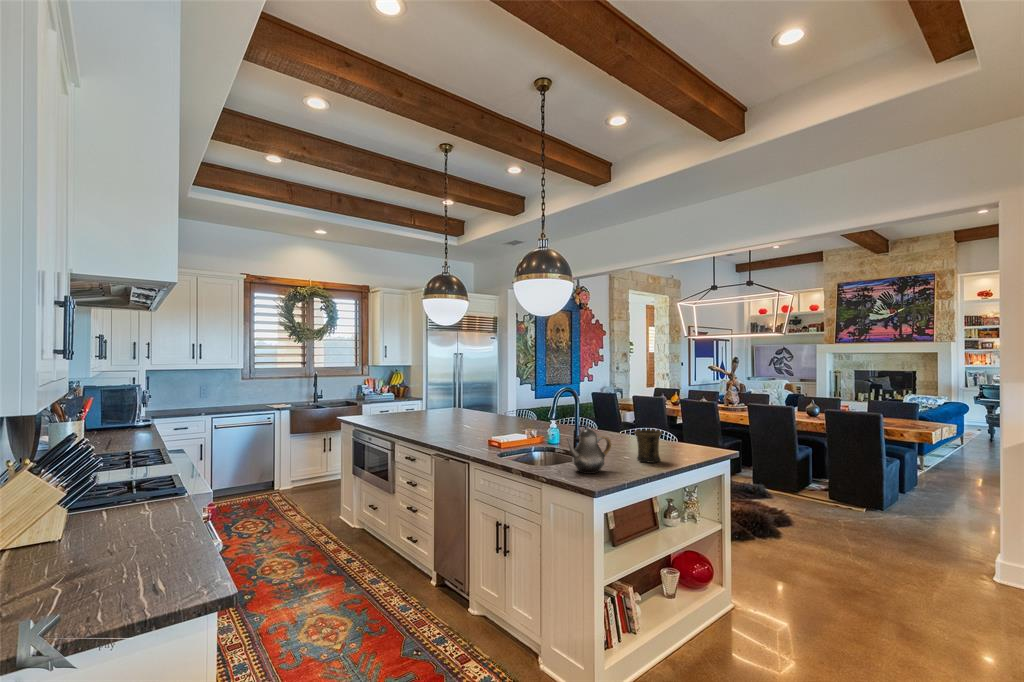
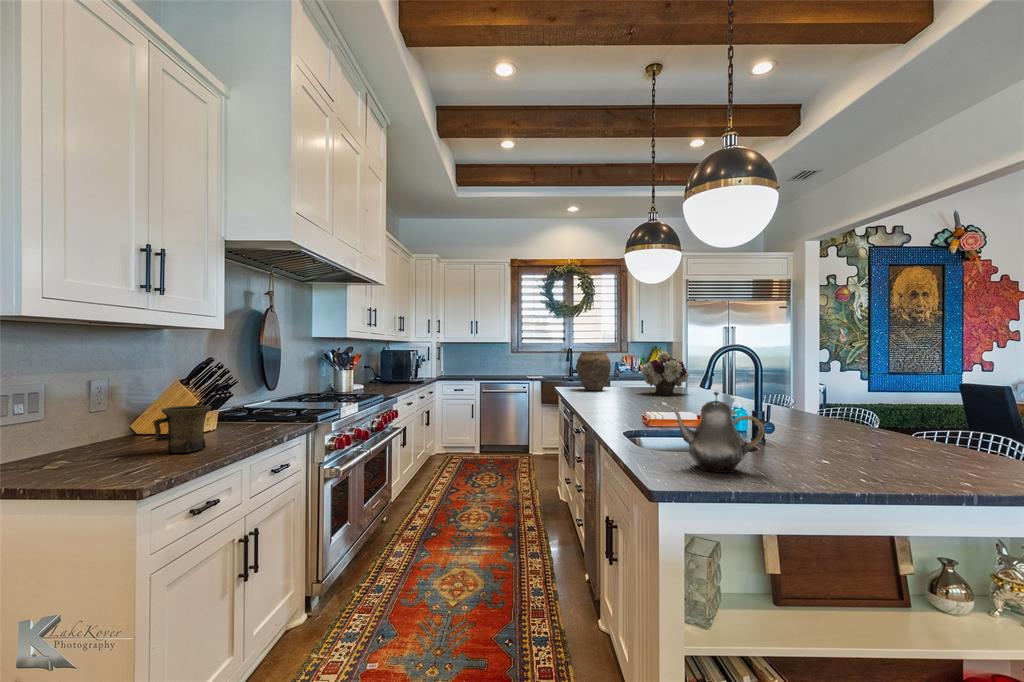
flower arrangement: none [428,381,466,418] -> present [641,352,689,395]
vase: none [367,382,400,420] -> present [577,351,611,391]
mug: present [634,430,662,463] -> present [153,405,211,453]

